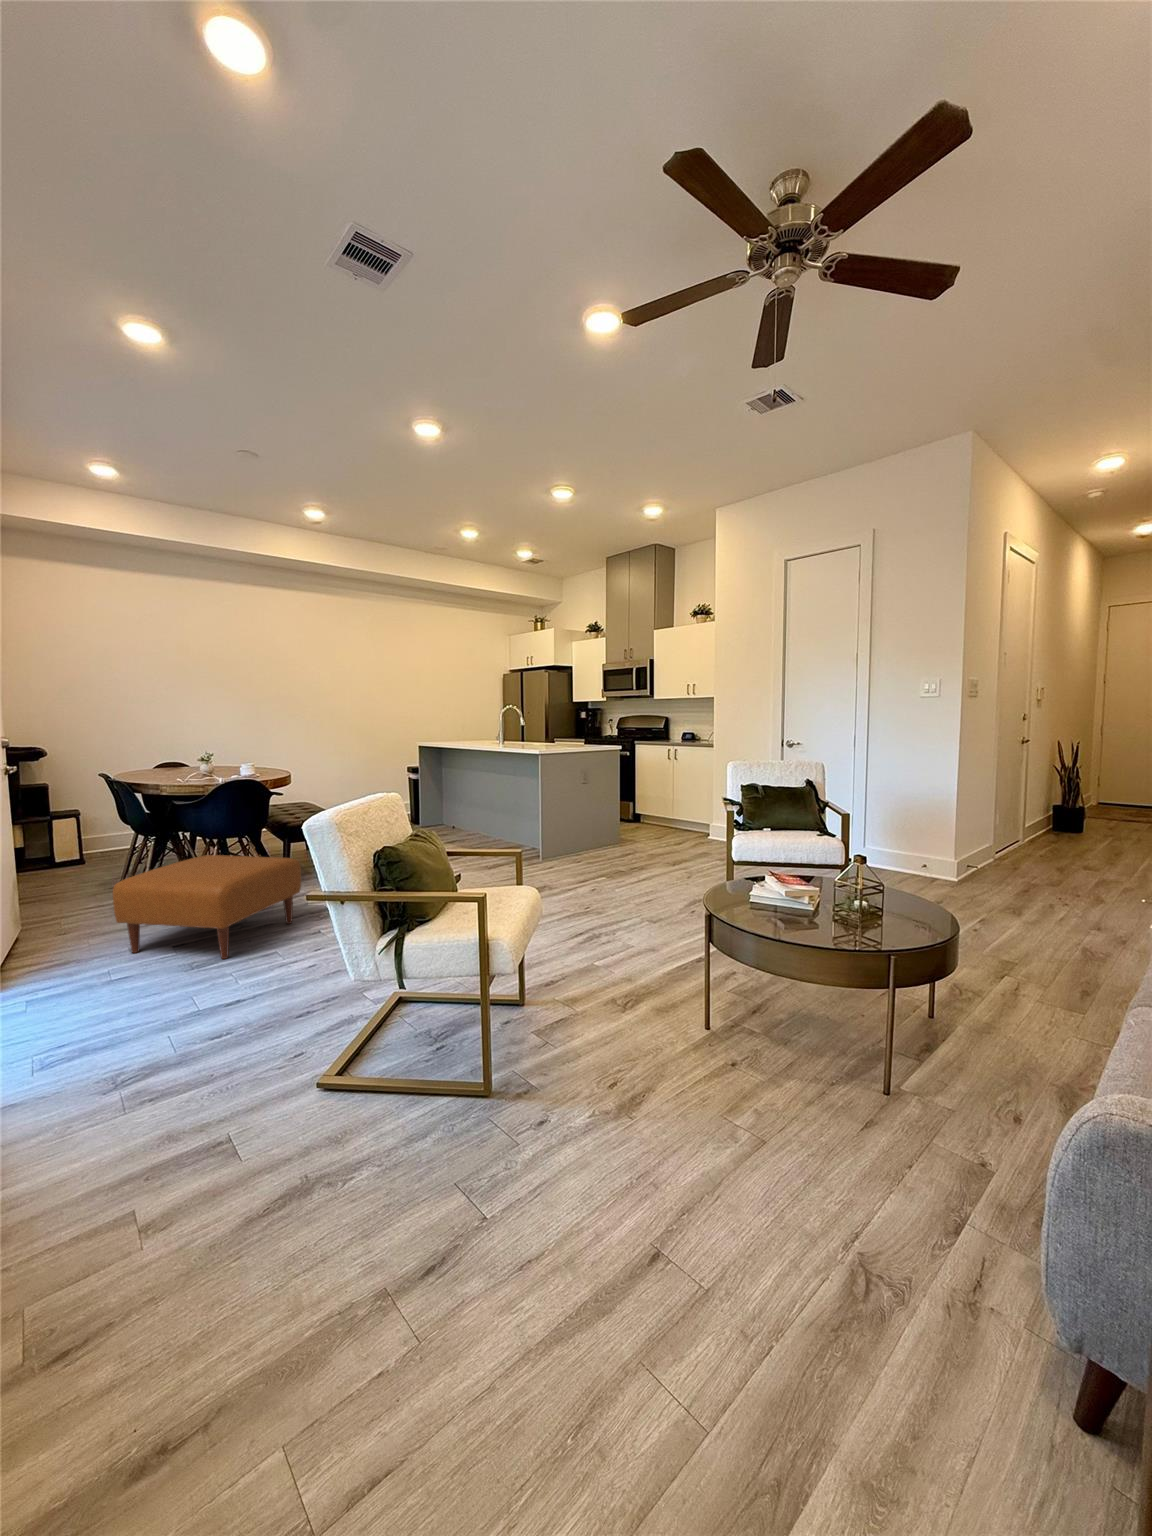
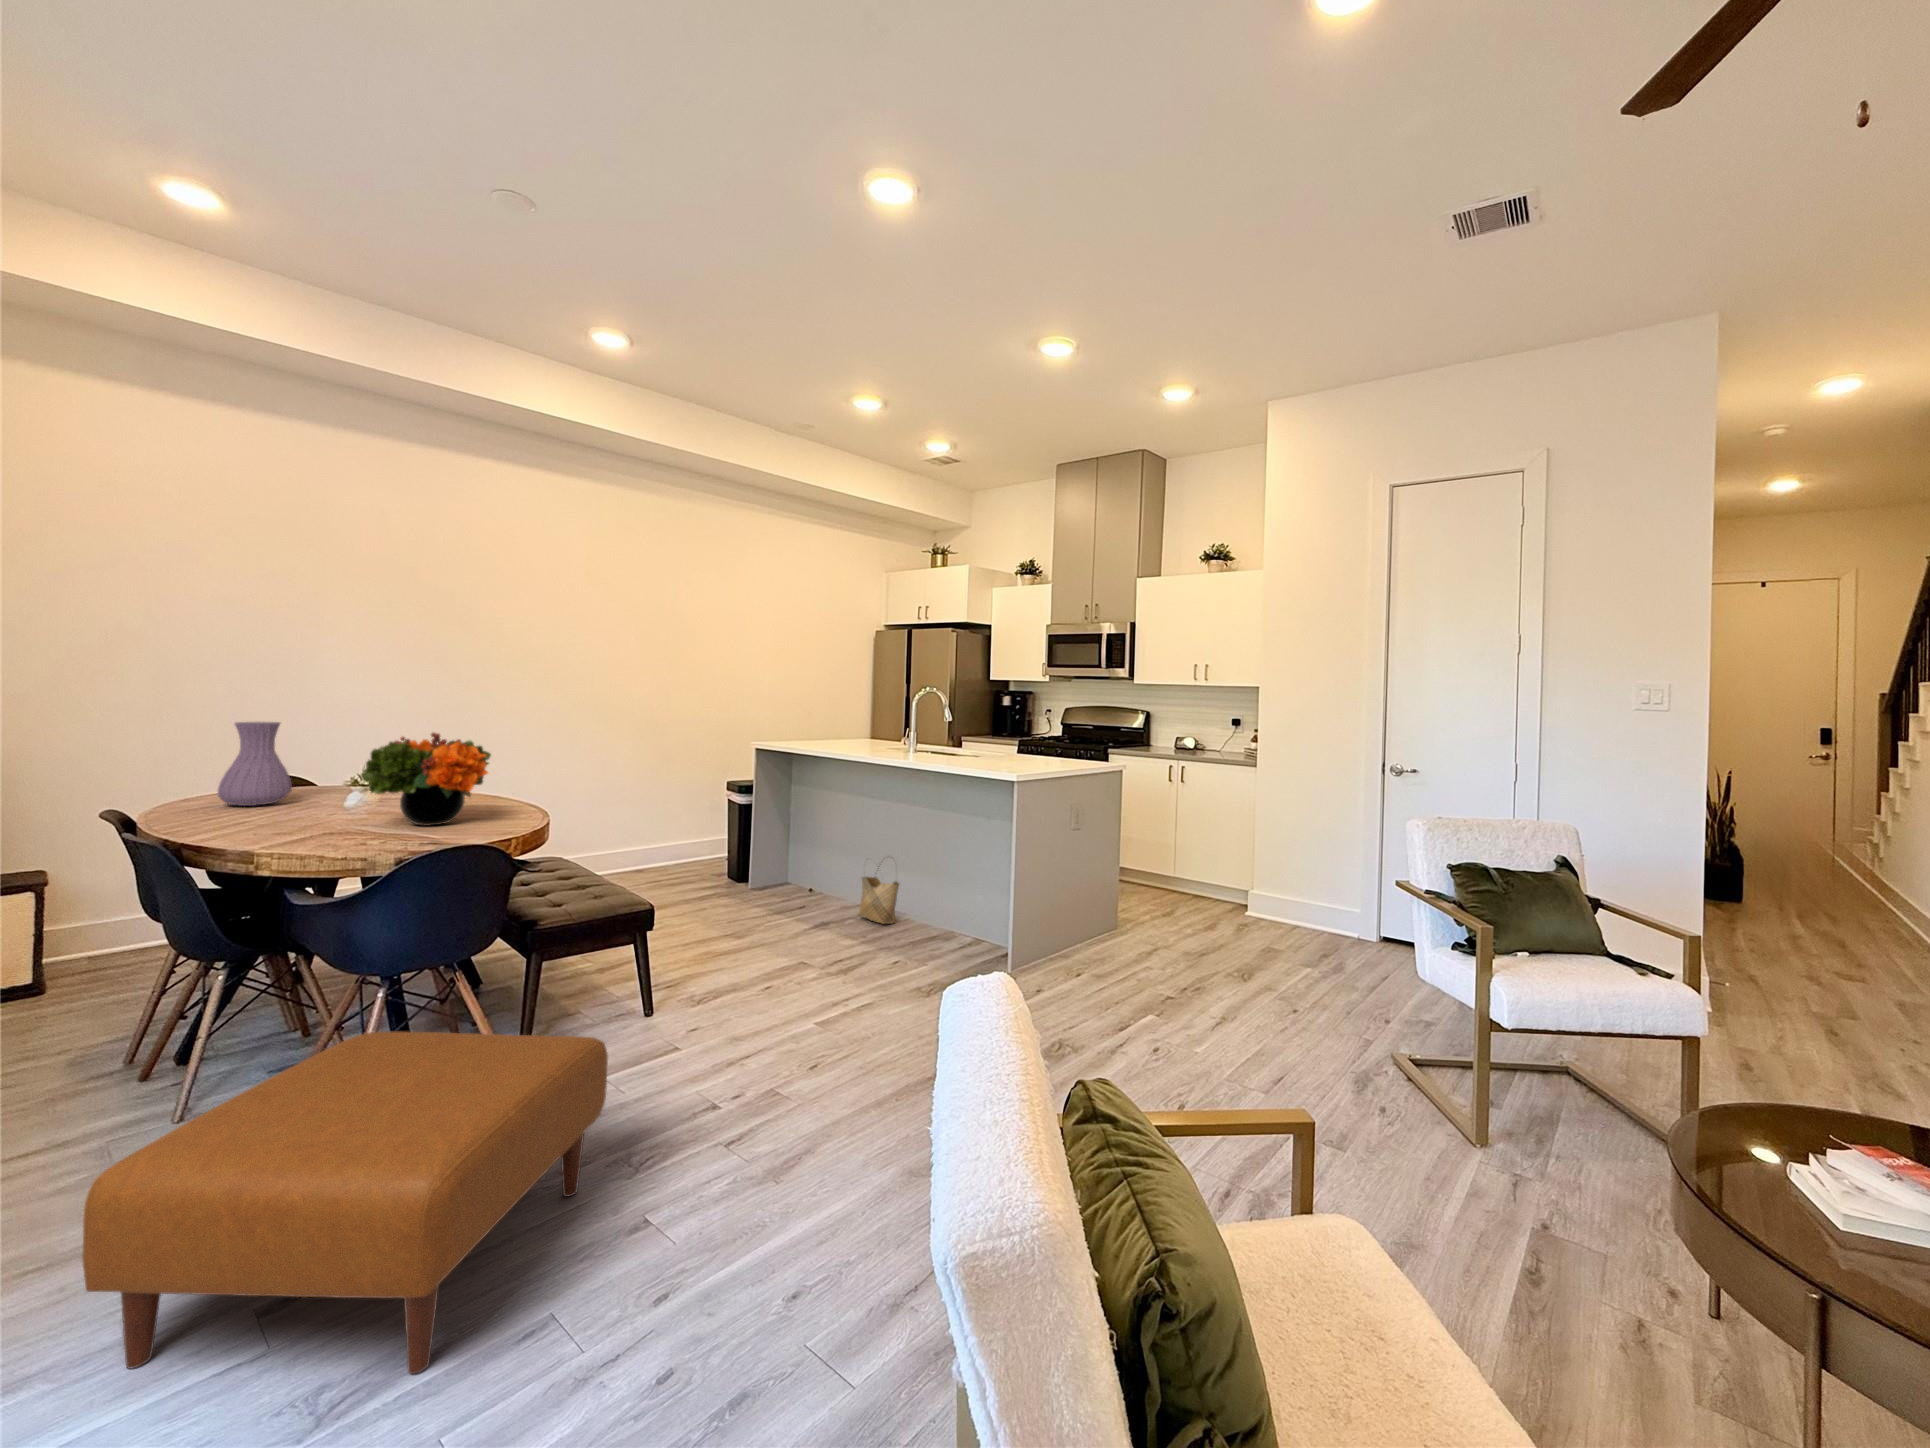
vase: none [145,733,176,772] -> present [218,722,292,806]
flower arrangement: none [199,733,258,777] -> present [361,733,491,826]
woven basket: none [470,805,490,843] -> present [858,857,899,924]

